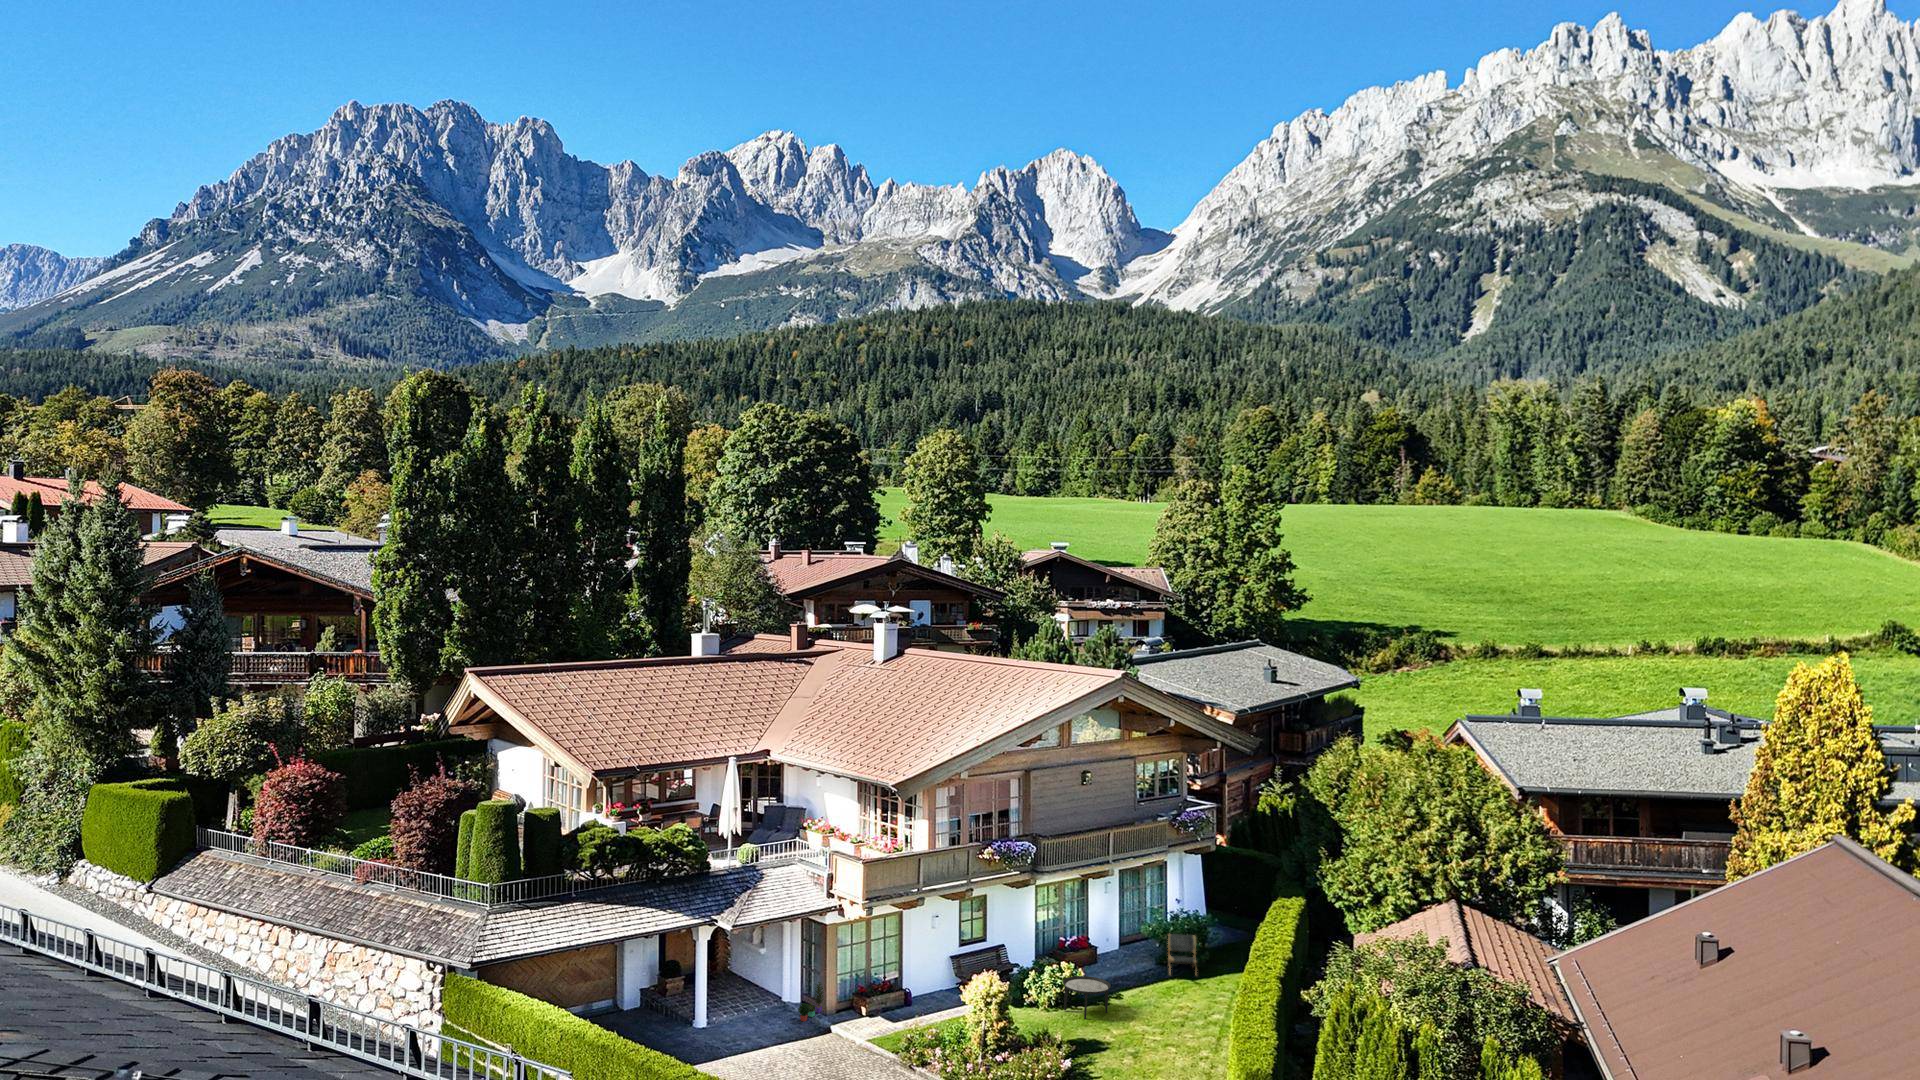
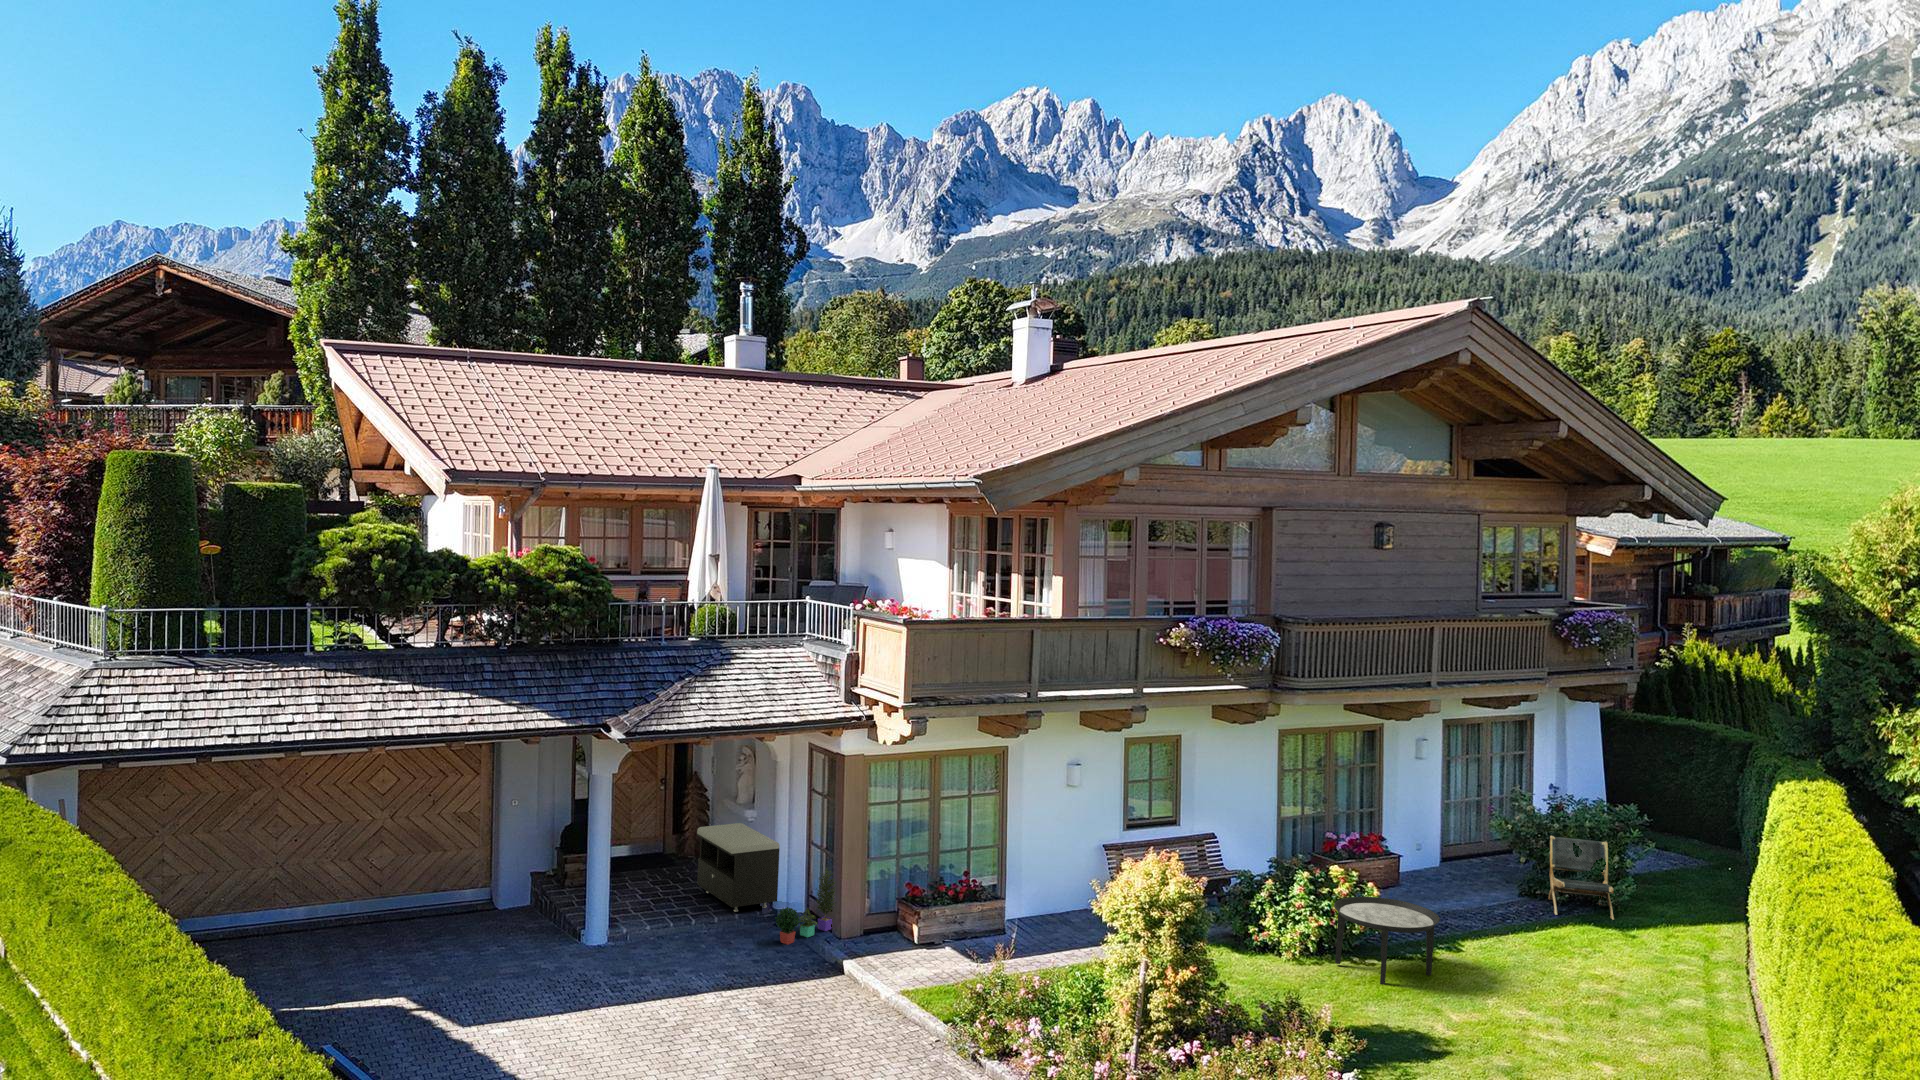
storage bench: none [743,958,791,1006] -> present [697,823,780,912]

